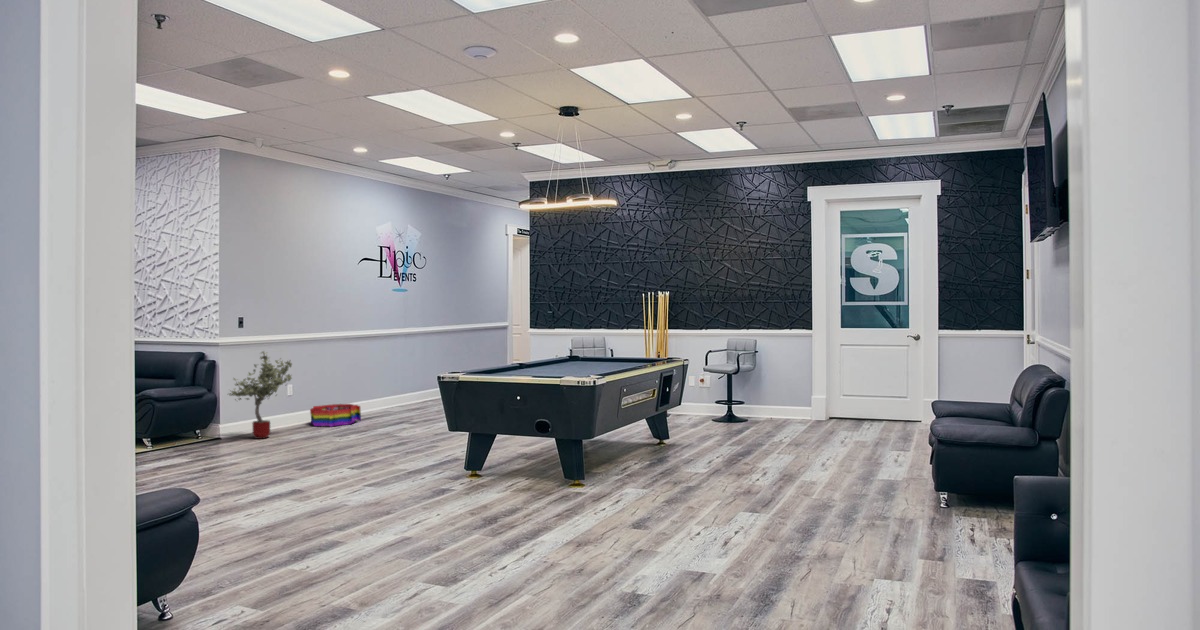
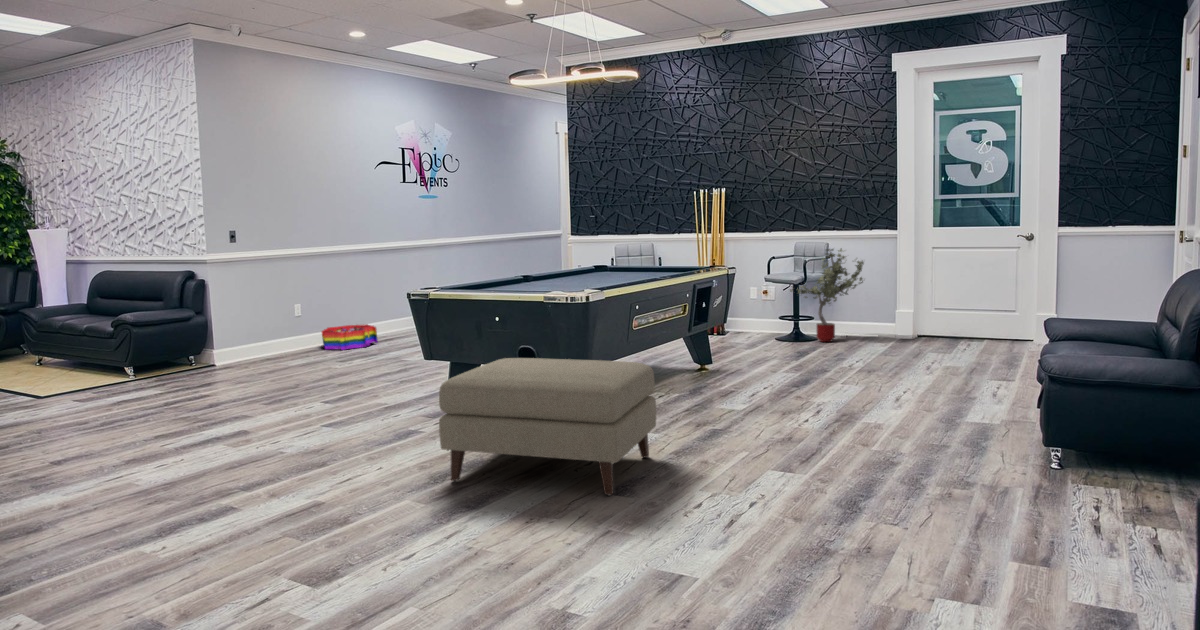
potted tree: present [229,351,292,439] -> present [790,248,864,342]
ottoman: none [496,427,654,528] -> present [439,358,656,495]

